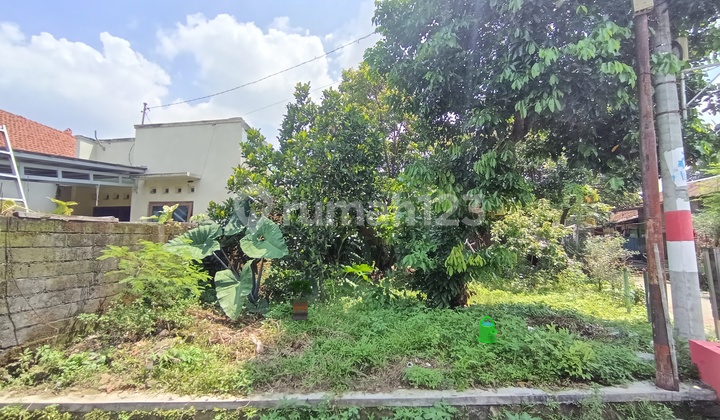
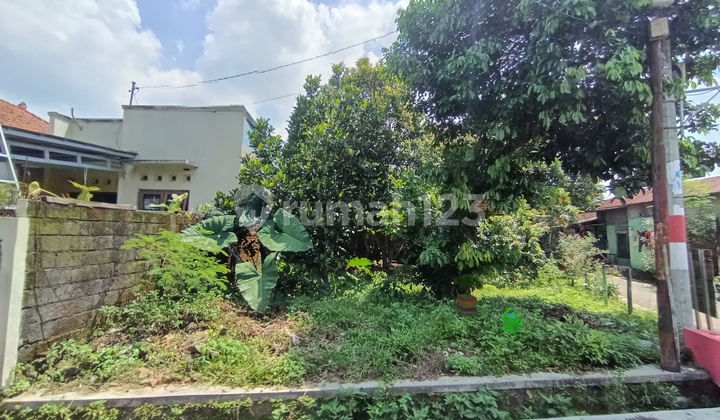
potted tree: present [289,280,313,320] -> present [455,275,483,315]

